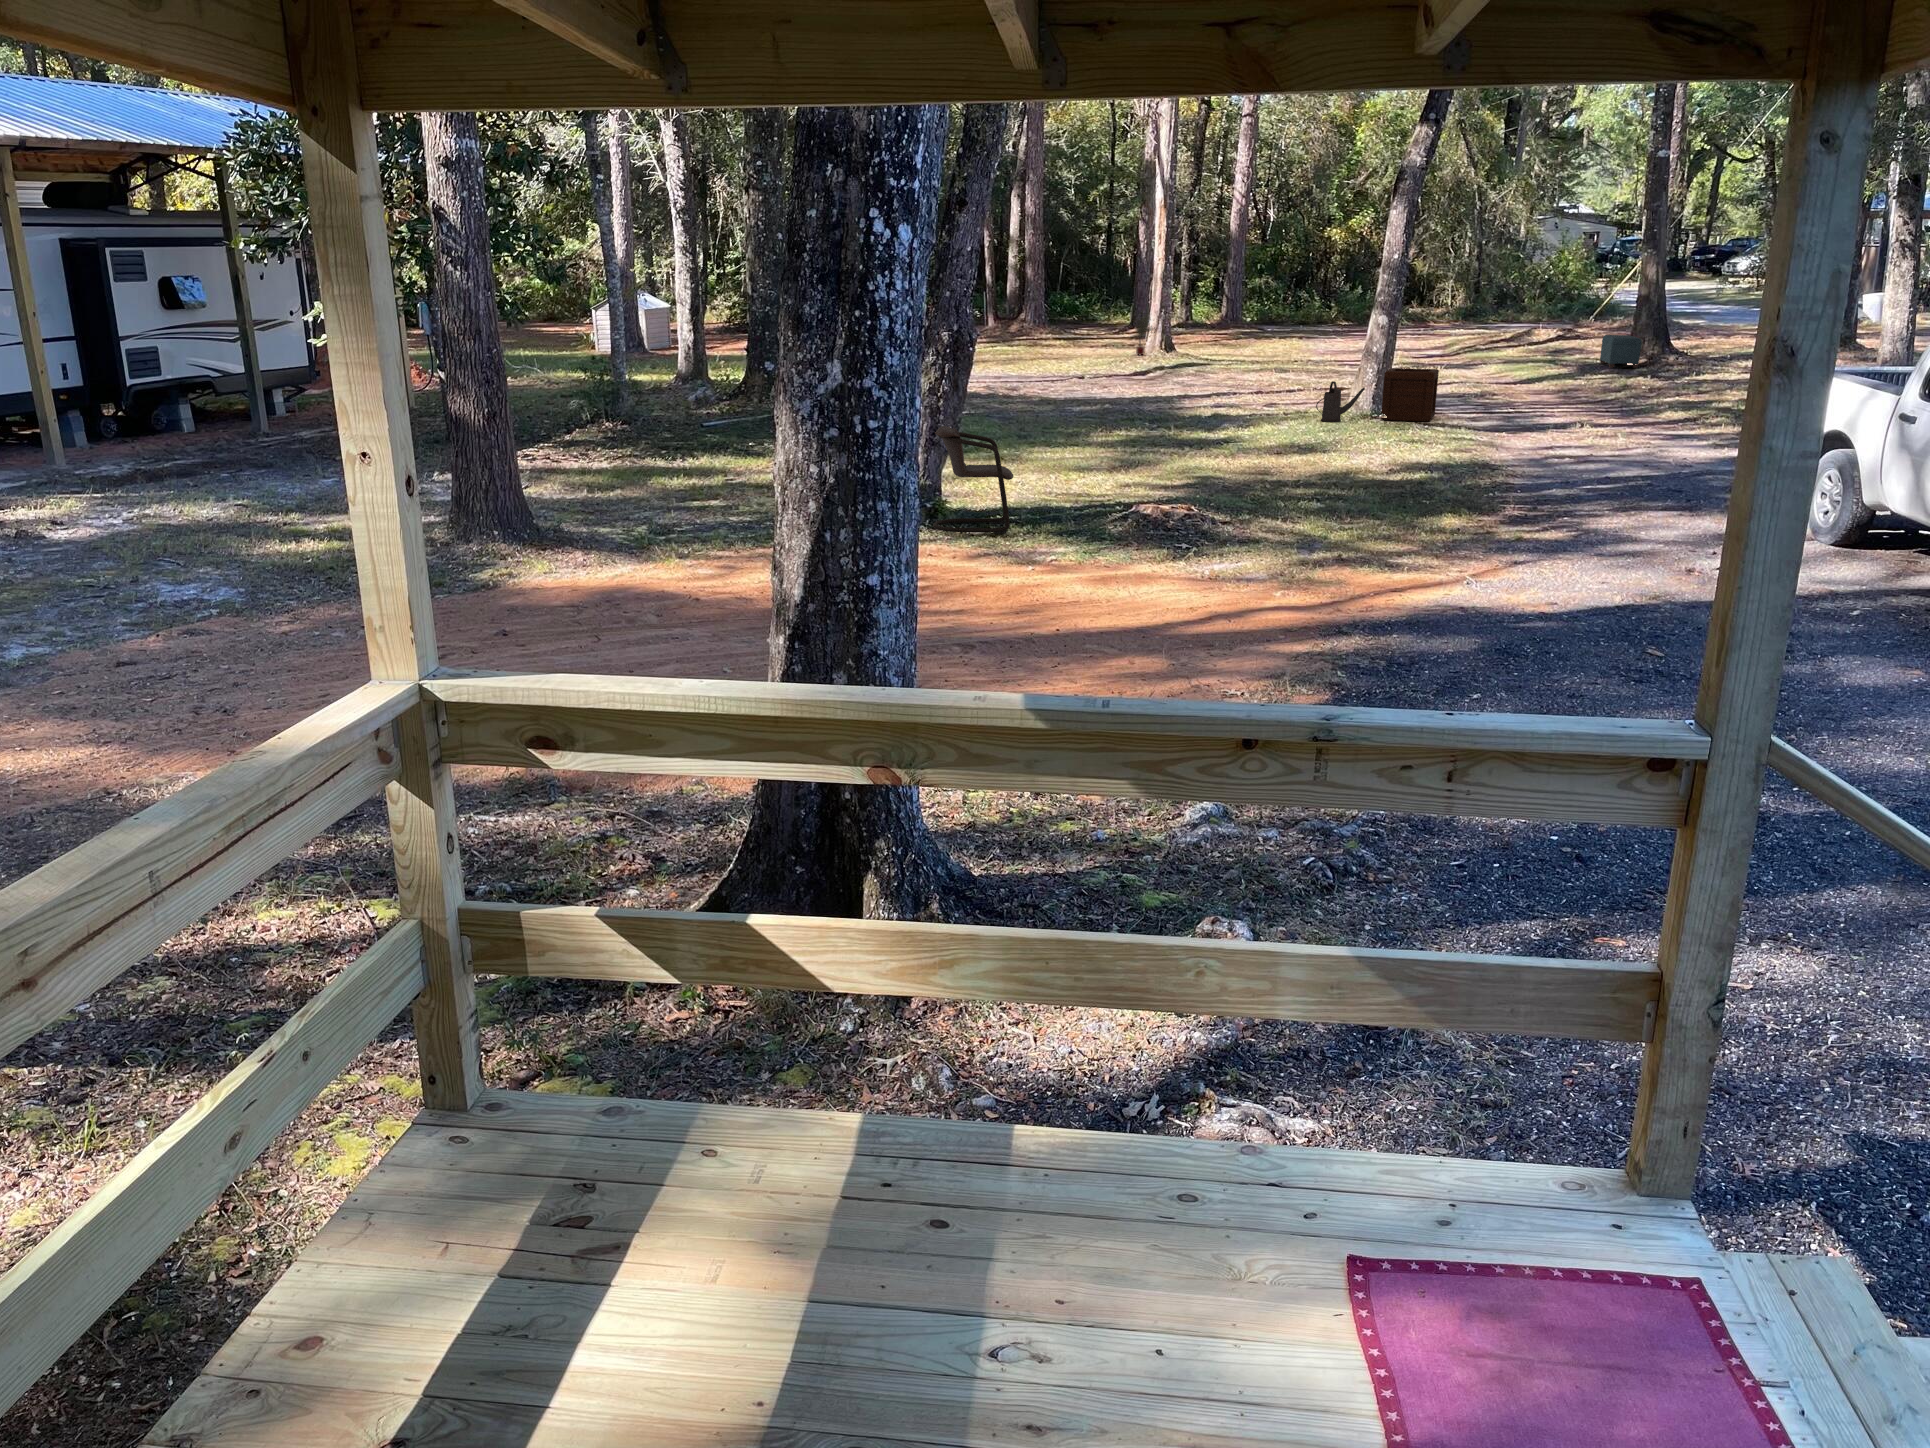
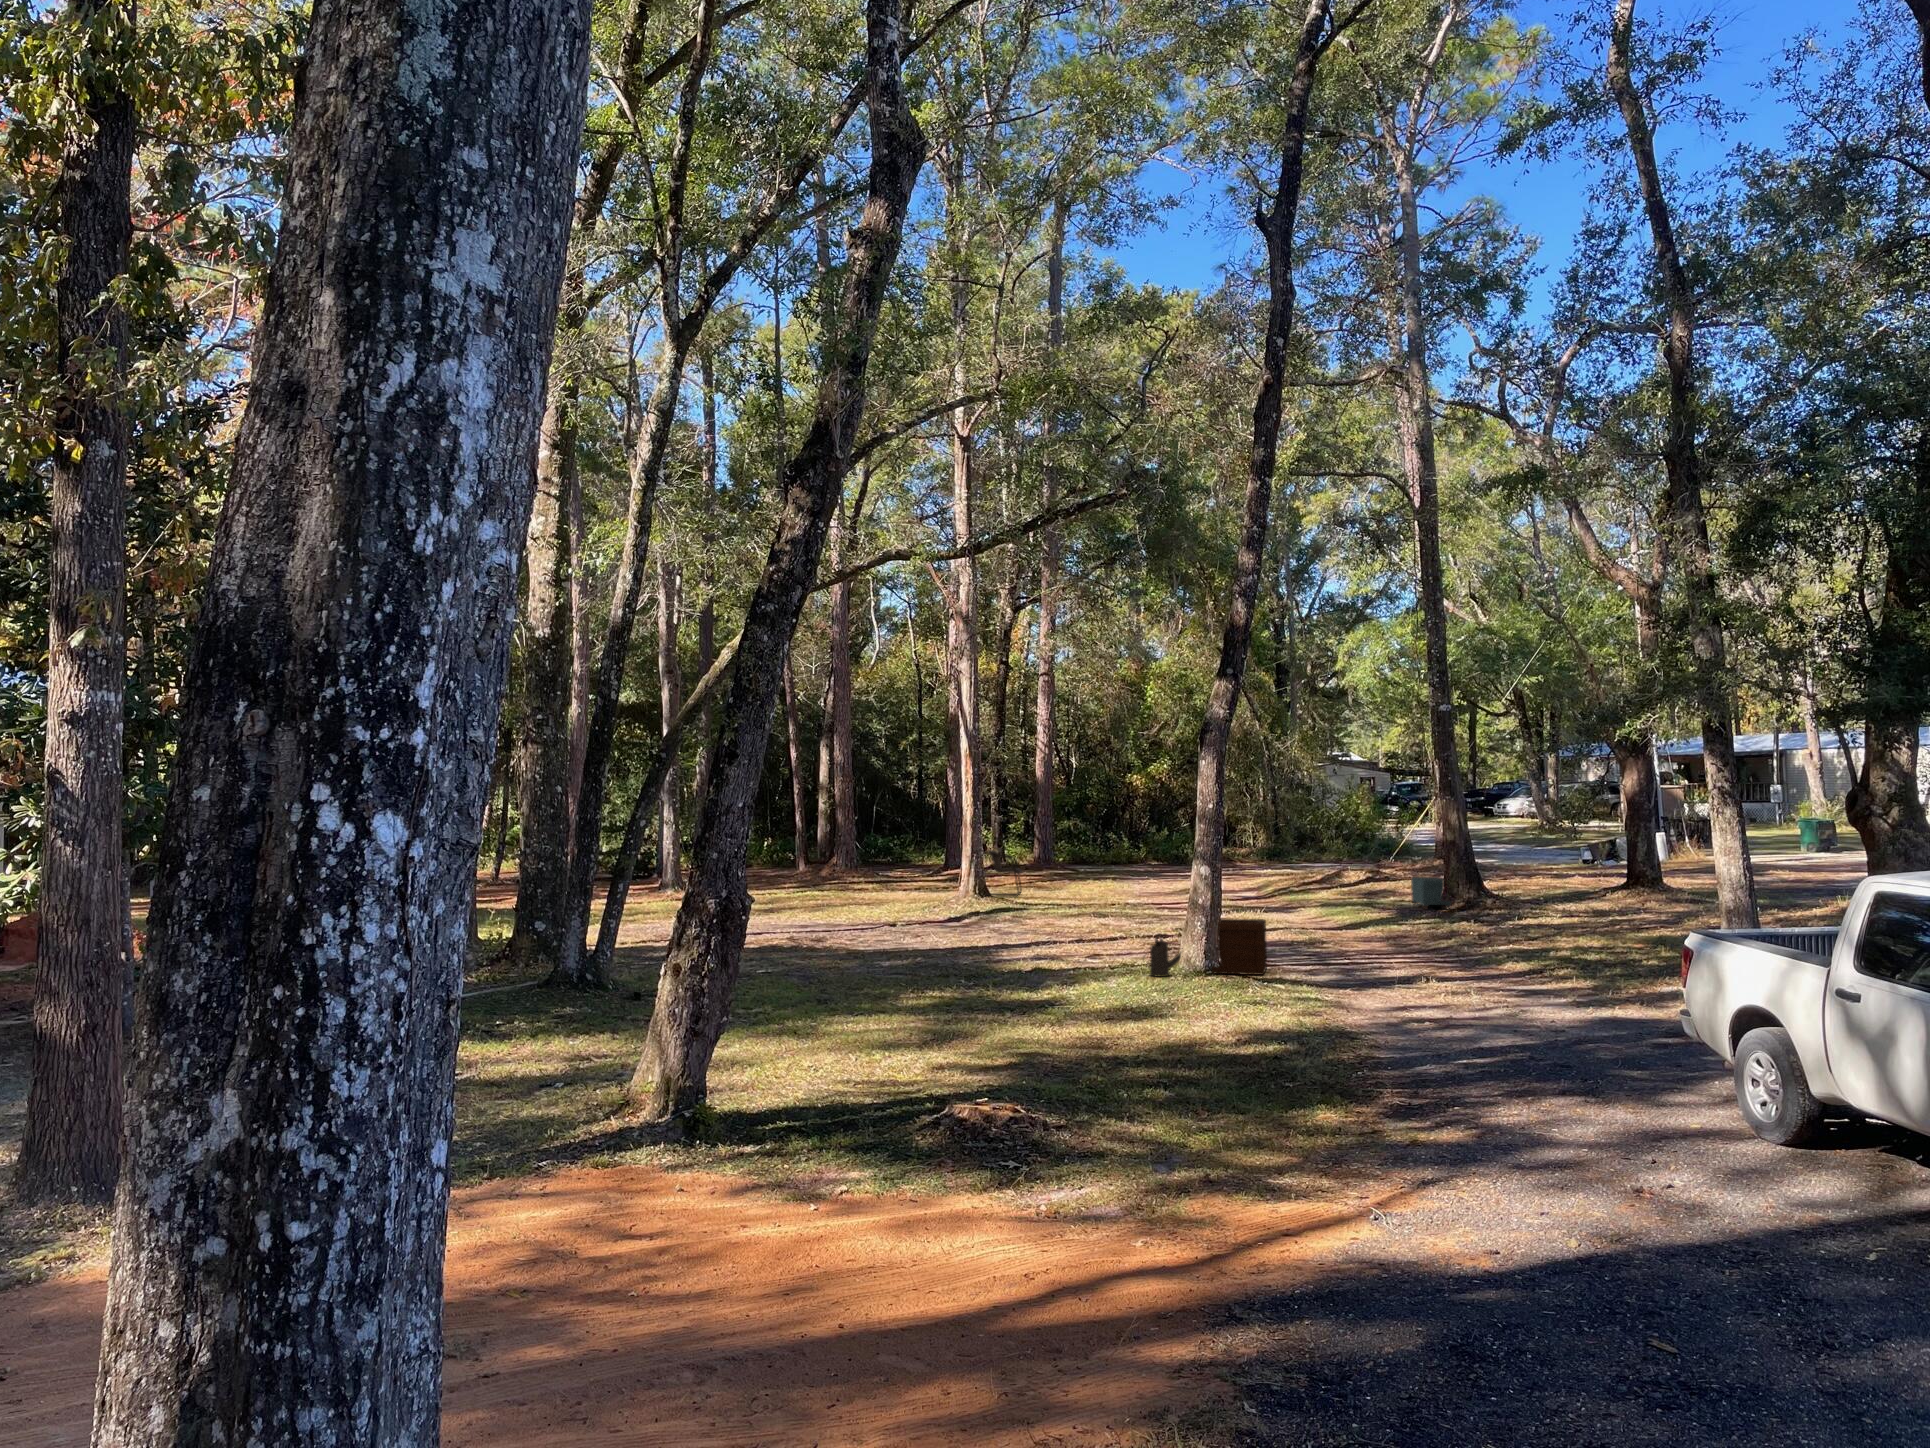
potted tree: present [1135,312,1156,355] -> none [947,855,972,900]
chair: present [933,426,1013,534] -> present [987,850,1022,897]

